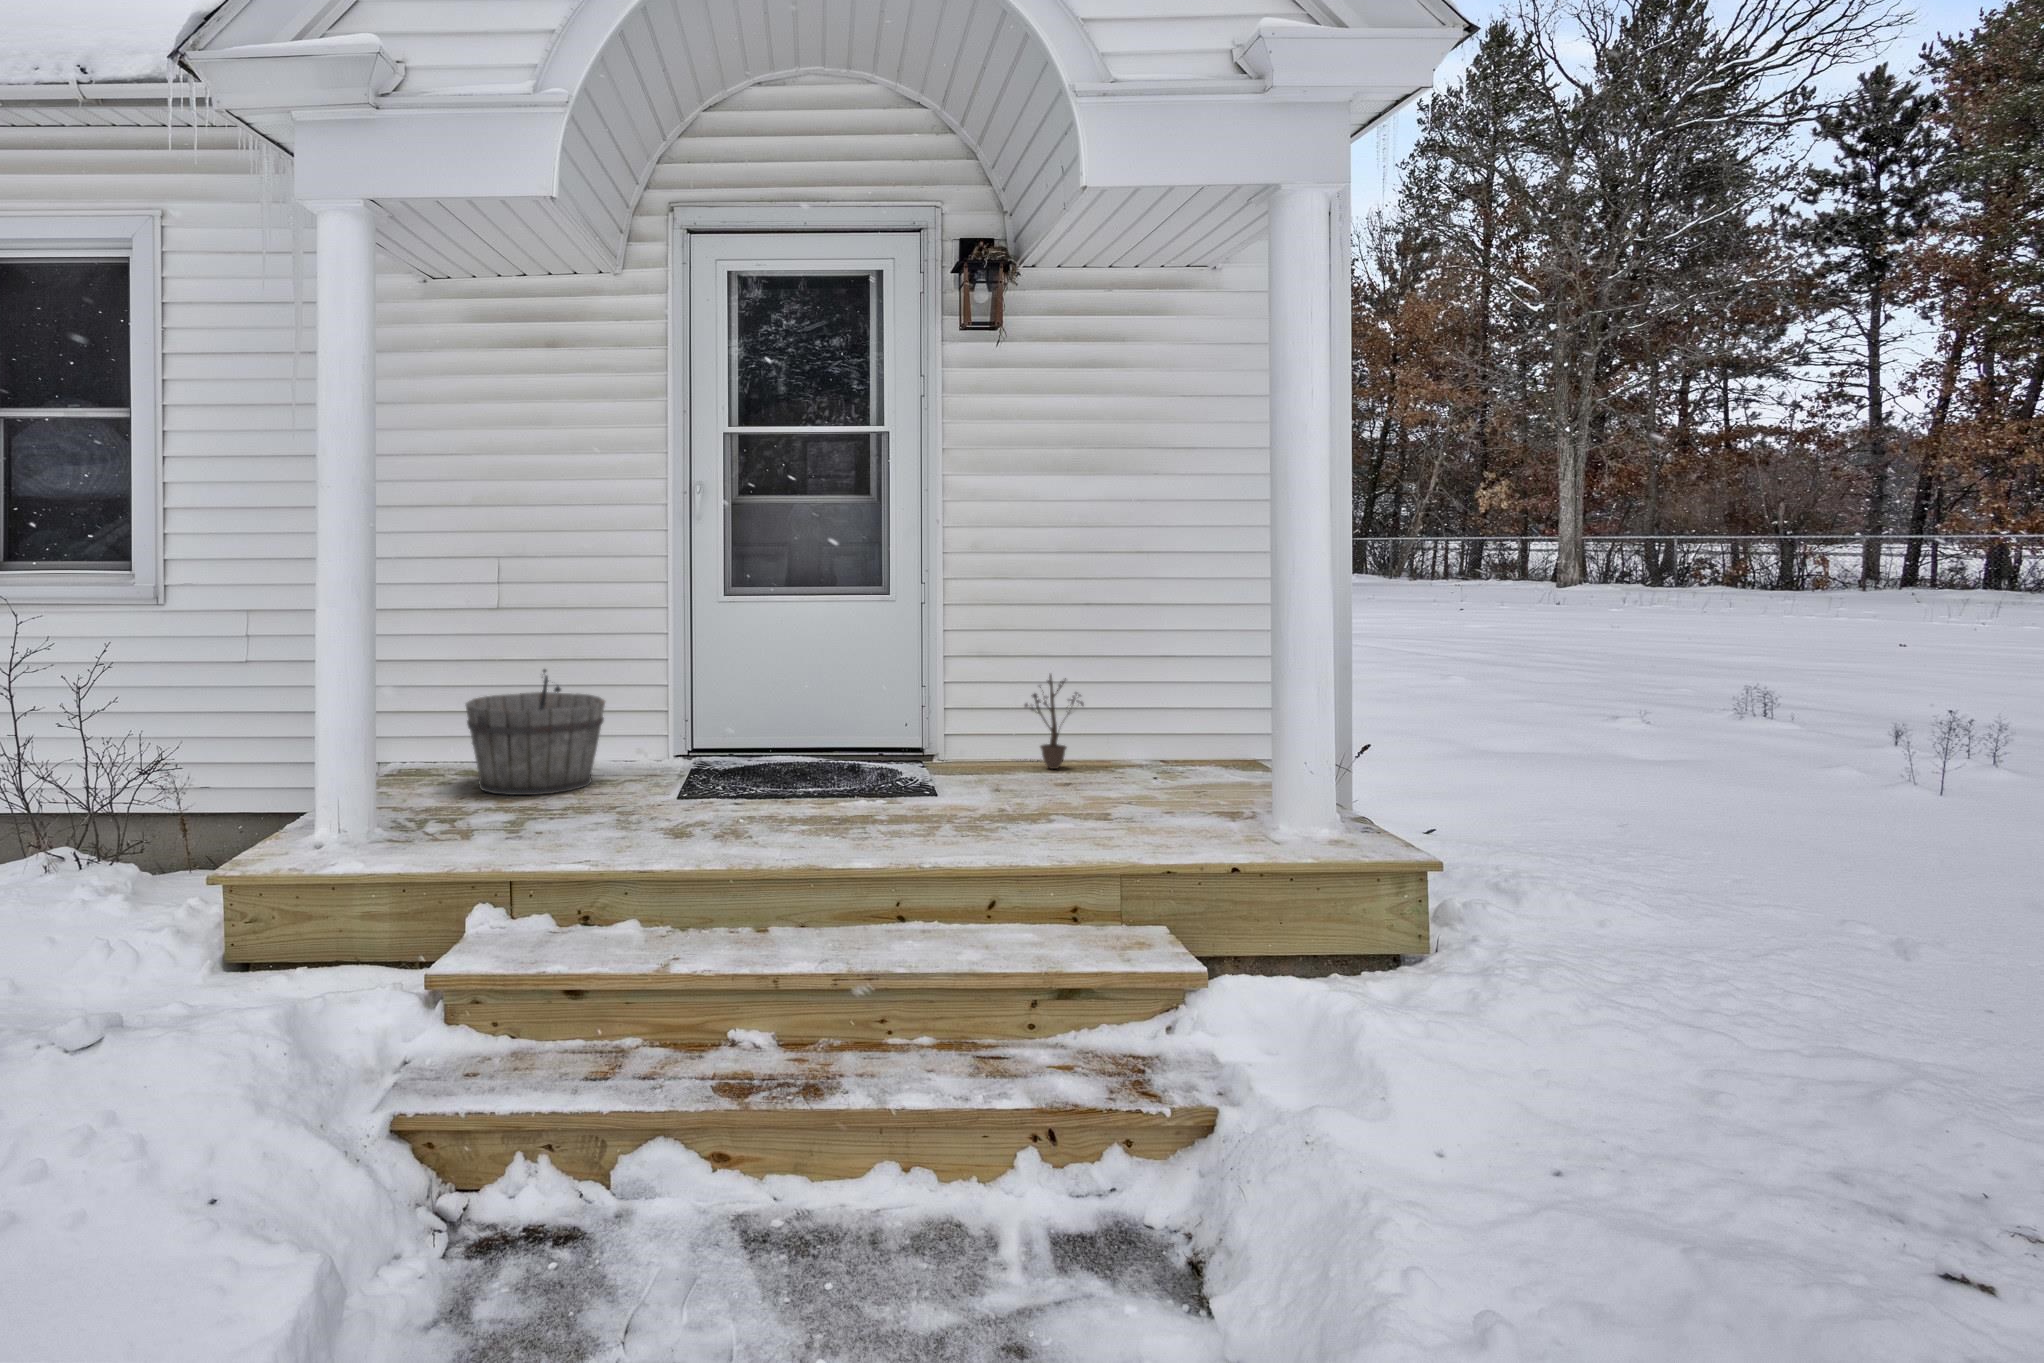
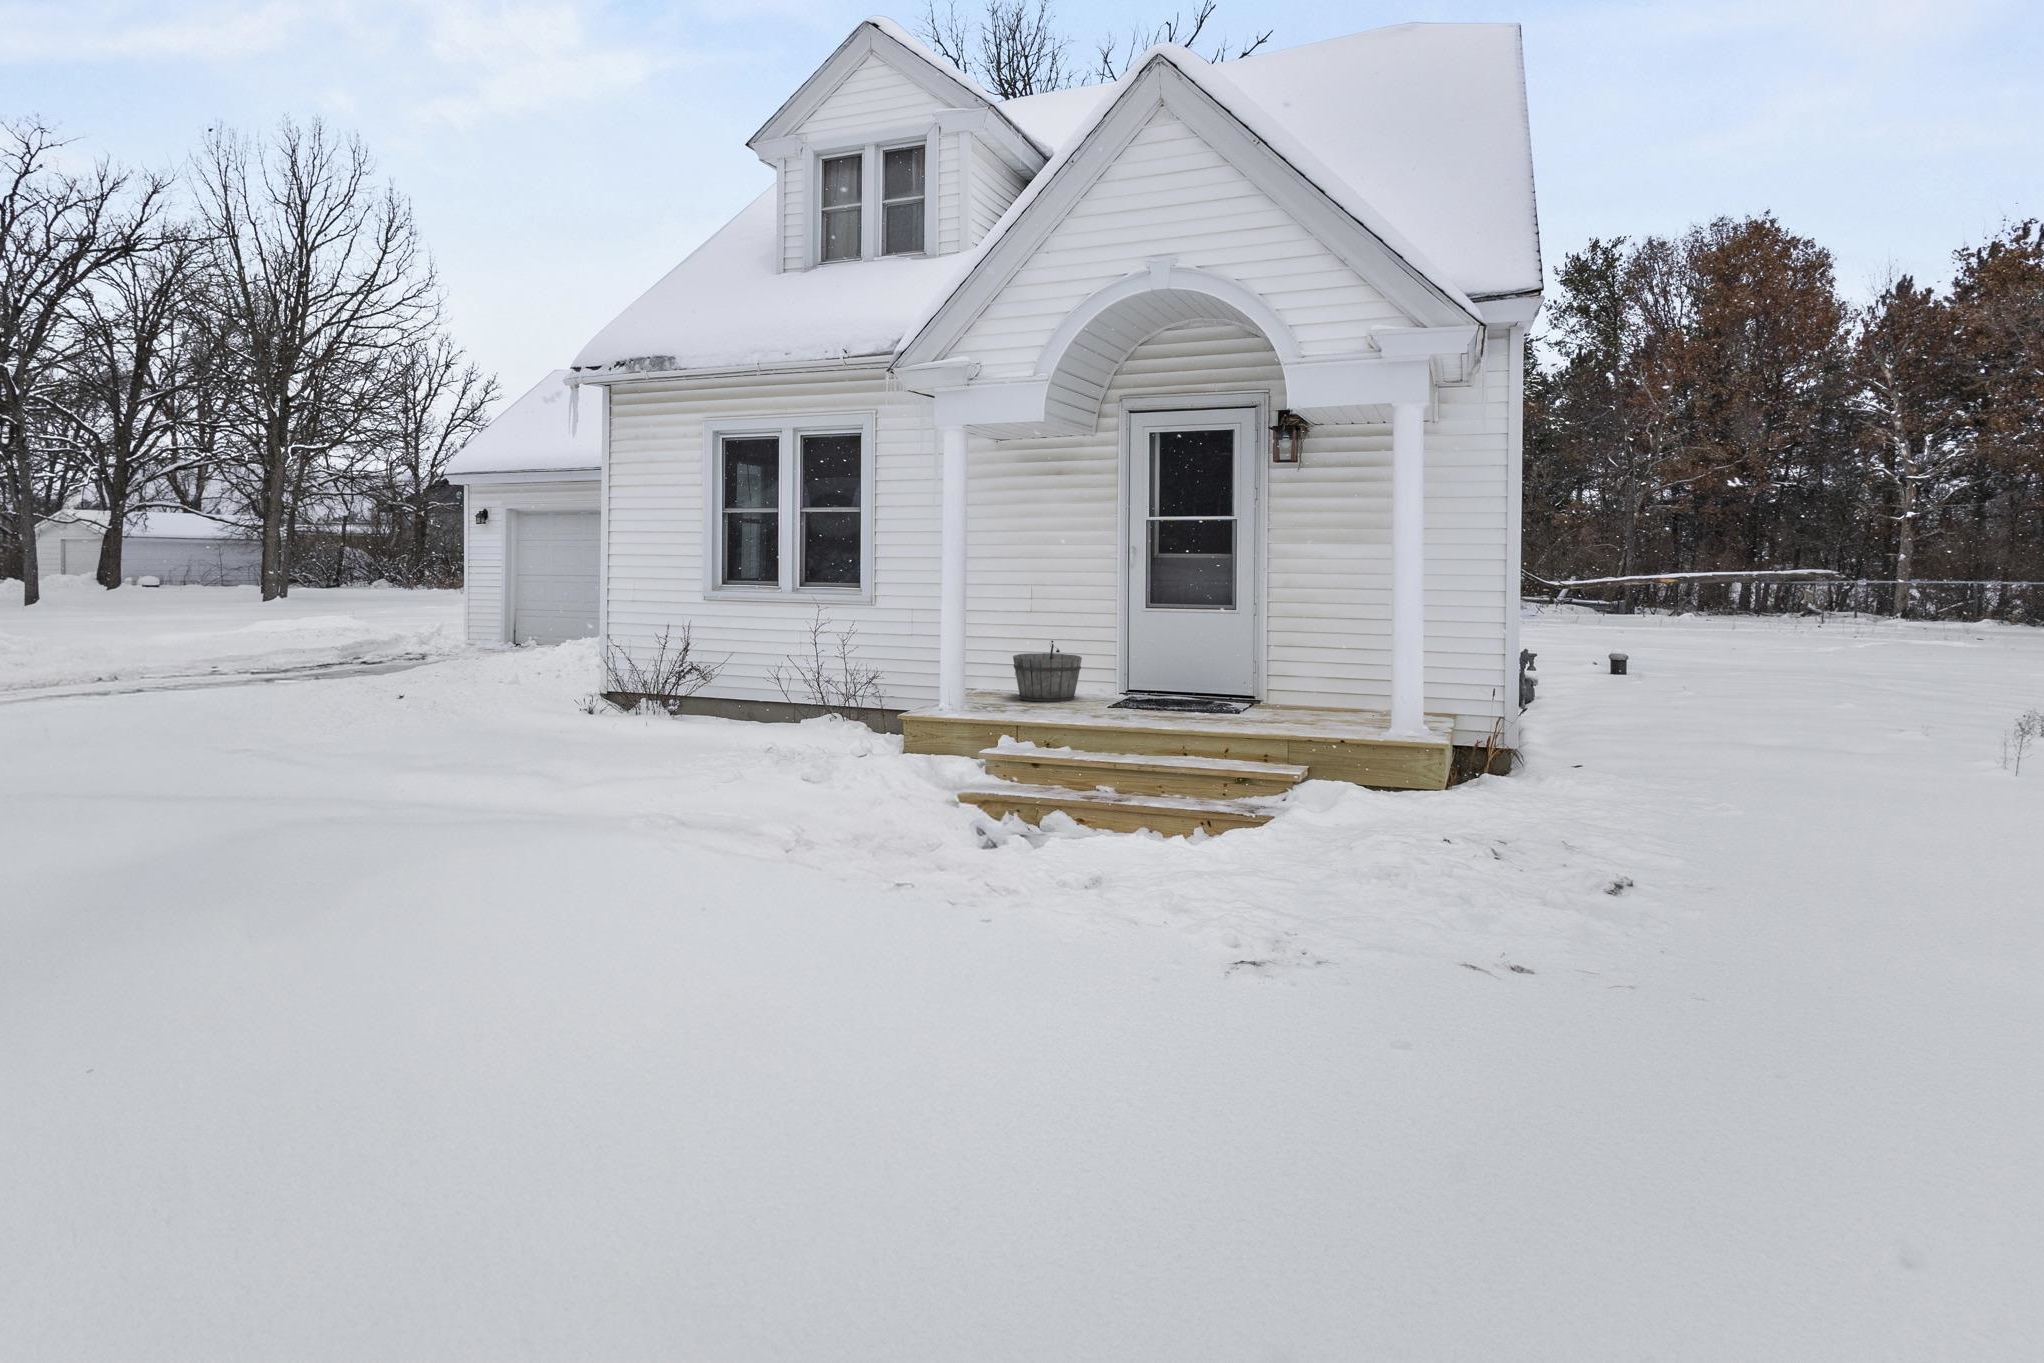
decorative plant: present [1020,675,1084,769] -> none [1299,653,1338,706]

